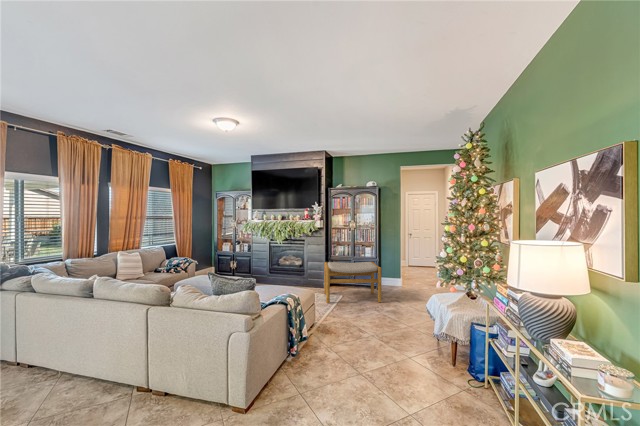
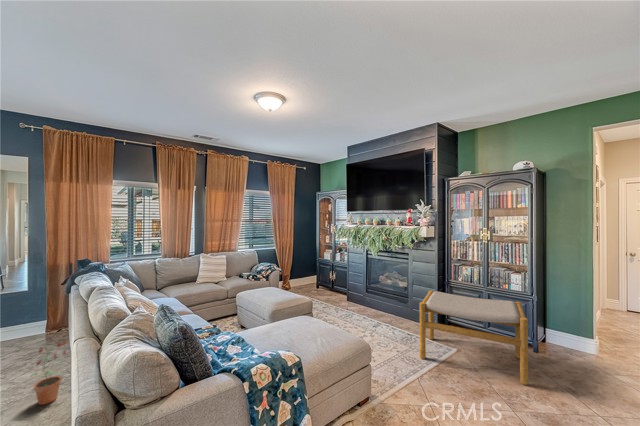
potted plant: none [29,333,65,398] -> present [30,340,66,405]

